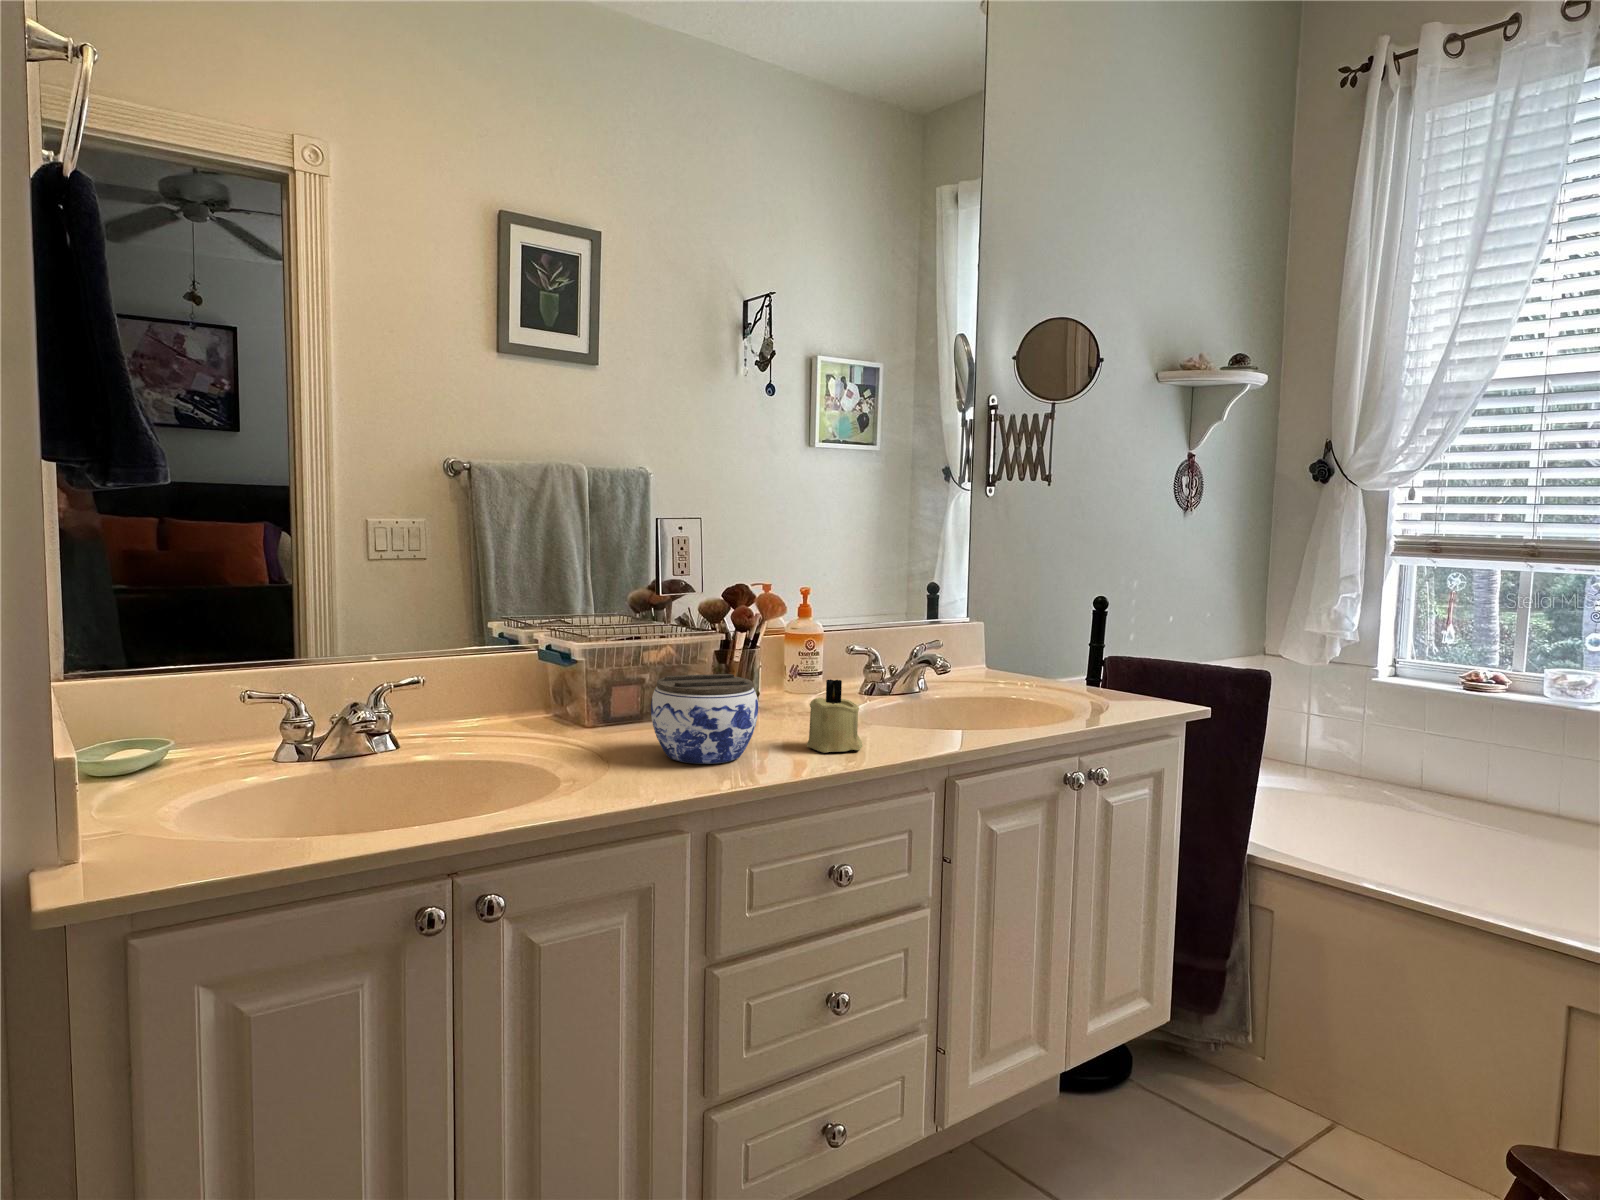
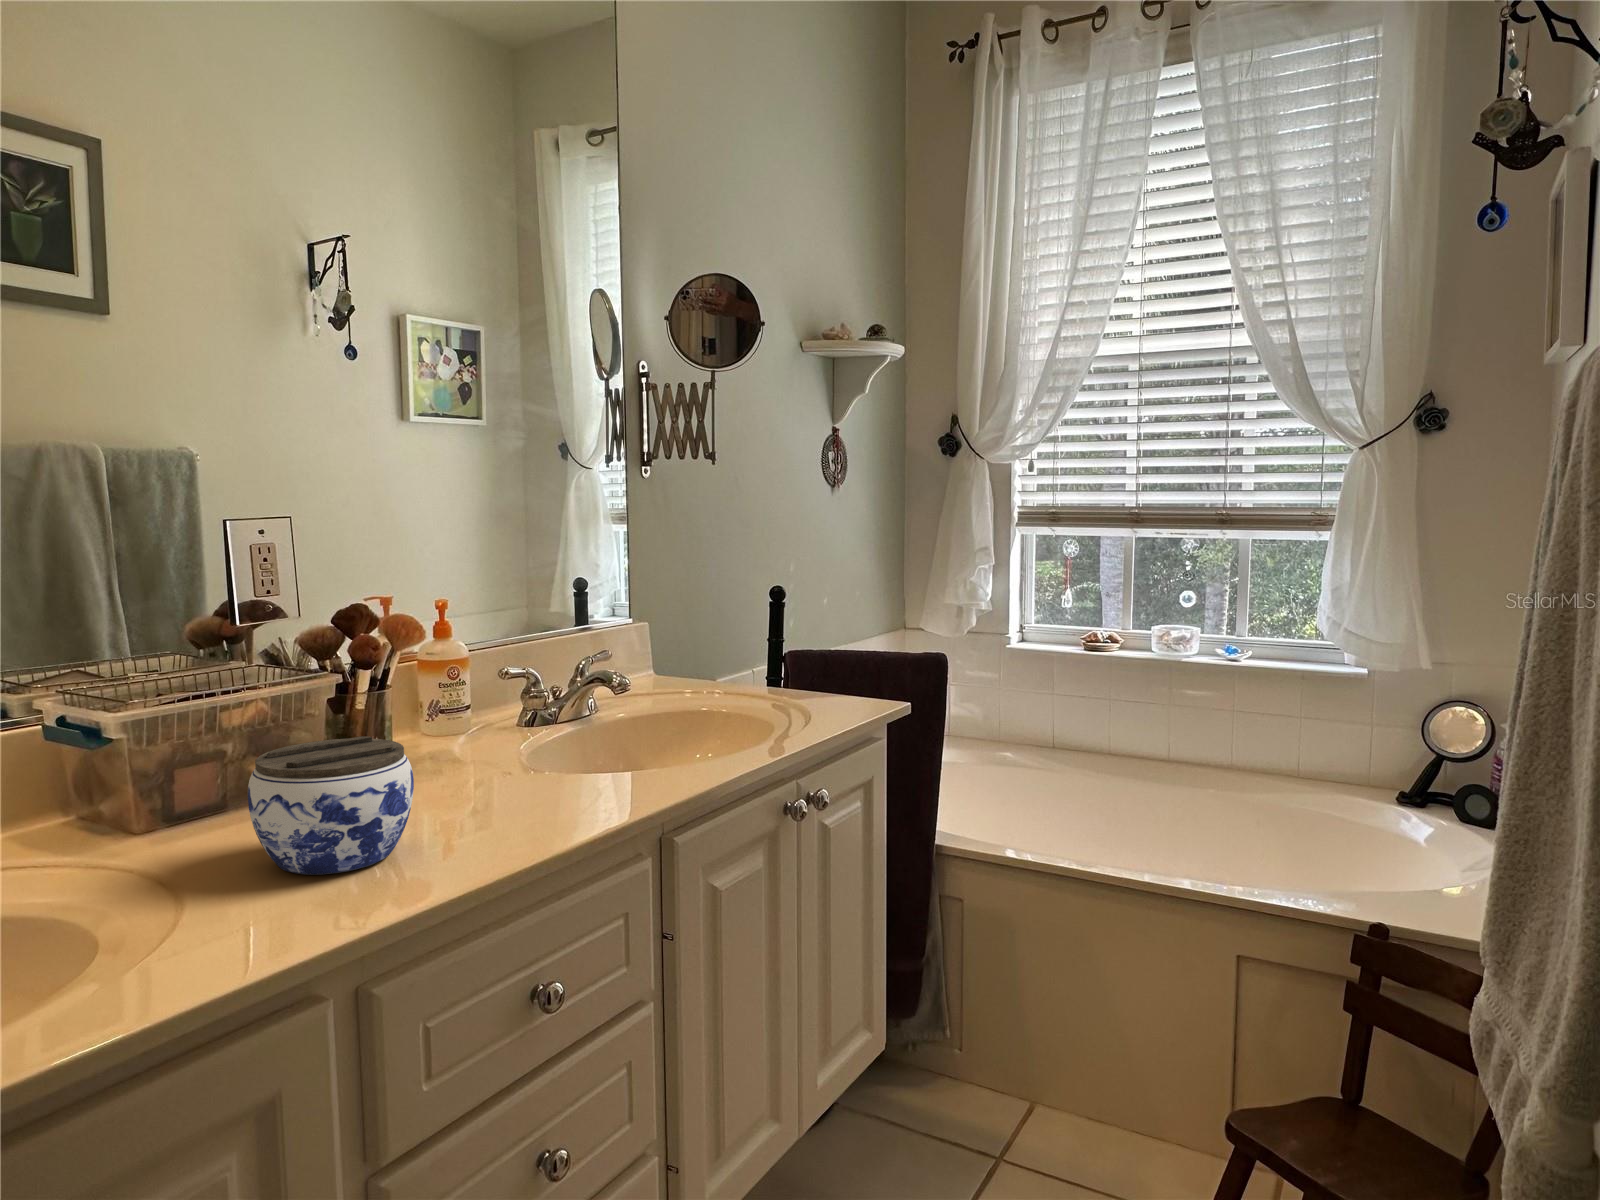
candle: present [807,679,863,753] -> none [481,726,557,827]

